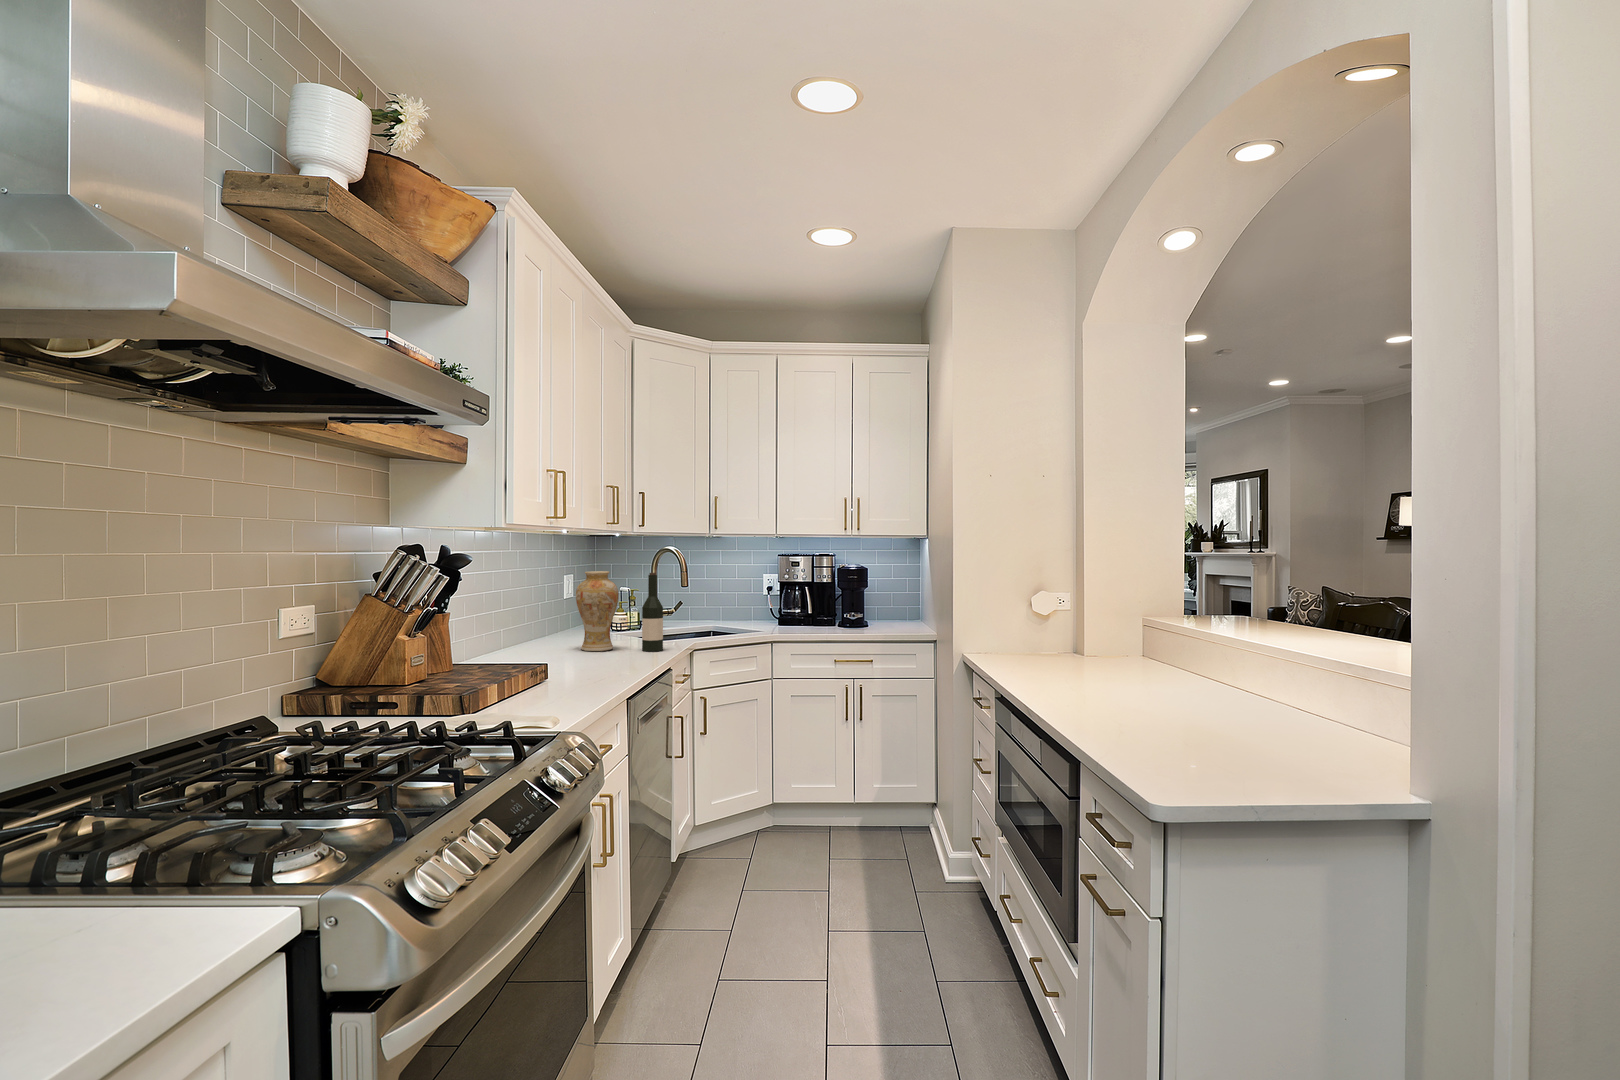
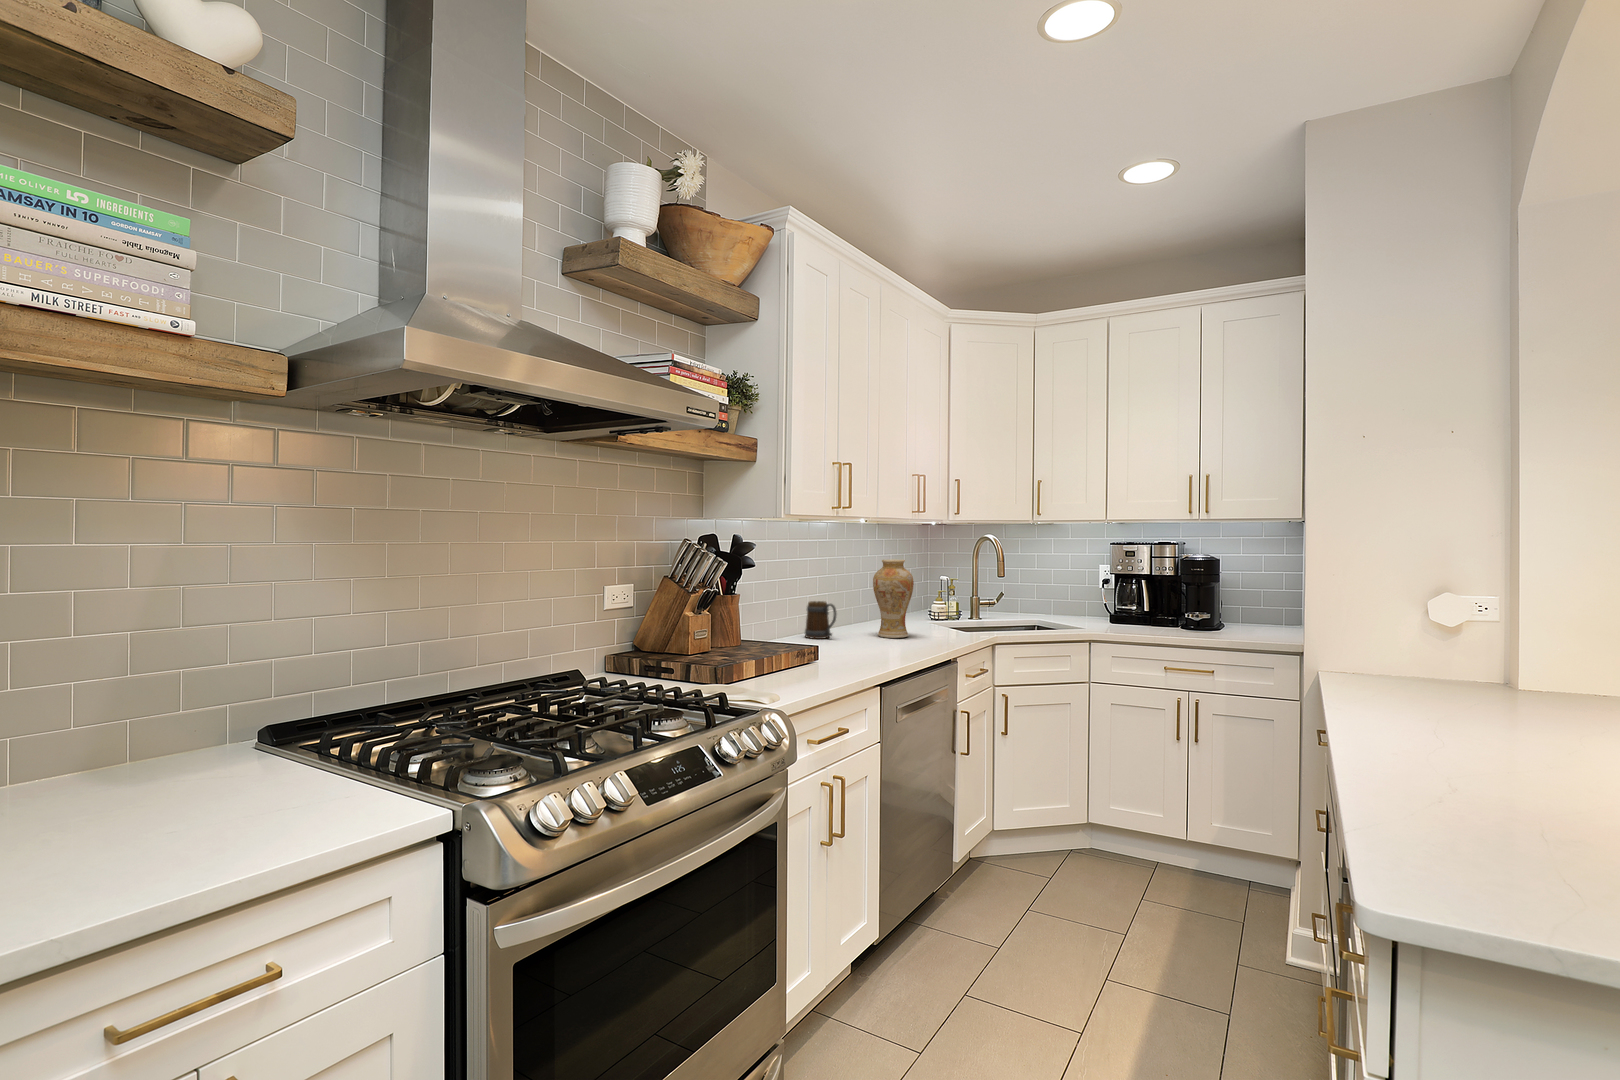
wine bottle: present [642,573,663,651] -> none [935,562,956,642]
mug: none [504,617,543,658] -> present [805,601,836,639]

